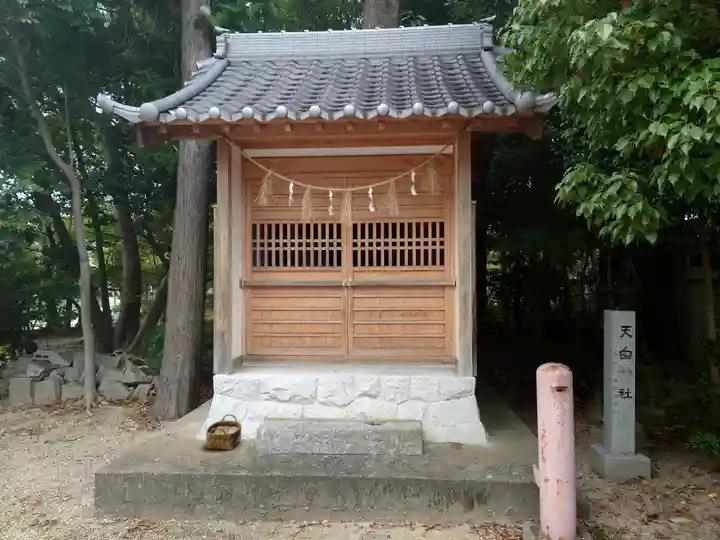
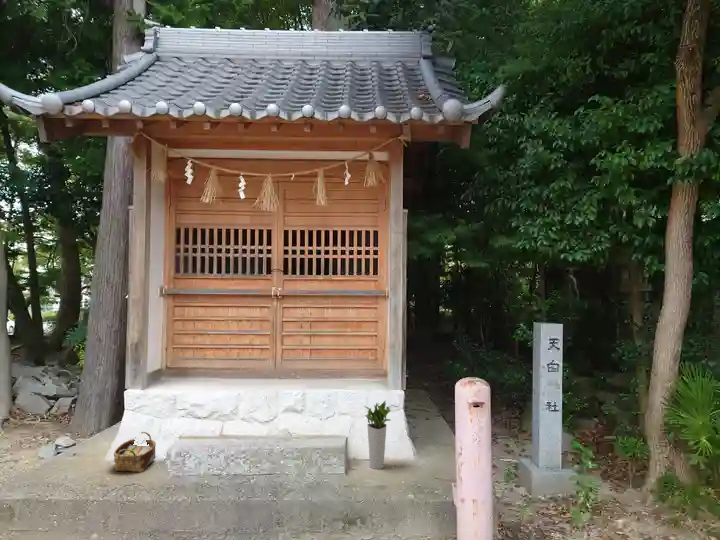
planter: none [435,384,464,450] -> present [366,401,391,469]

